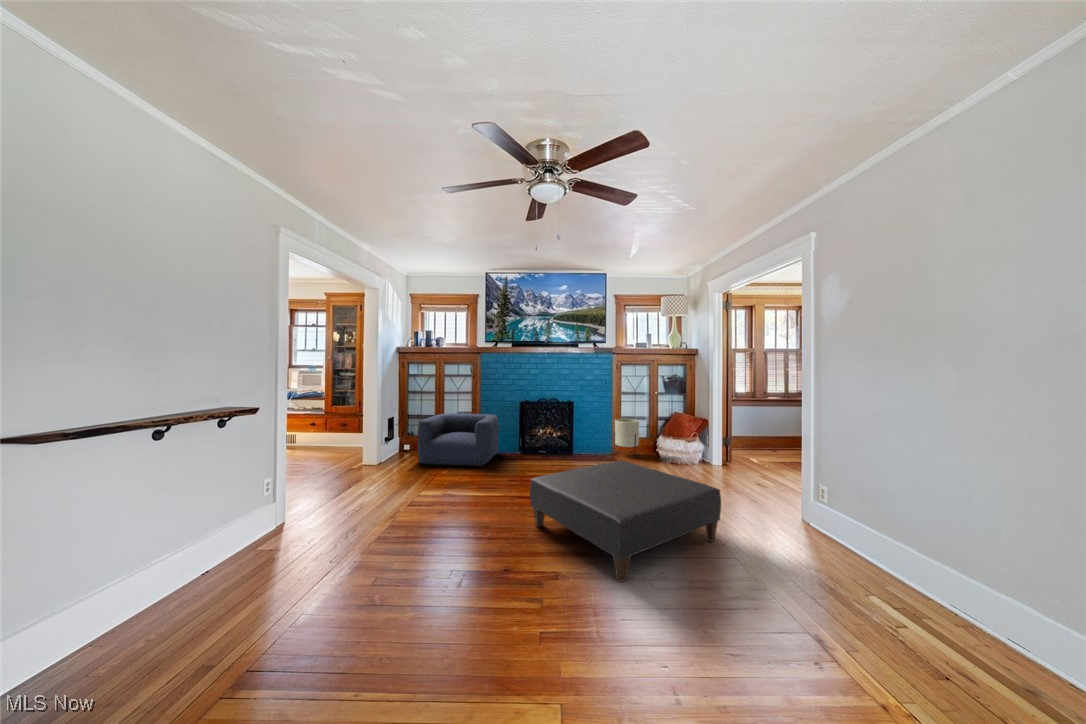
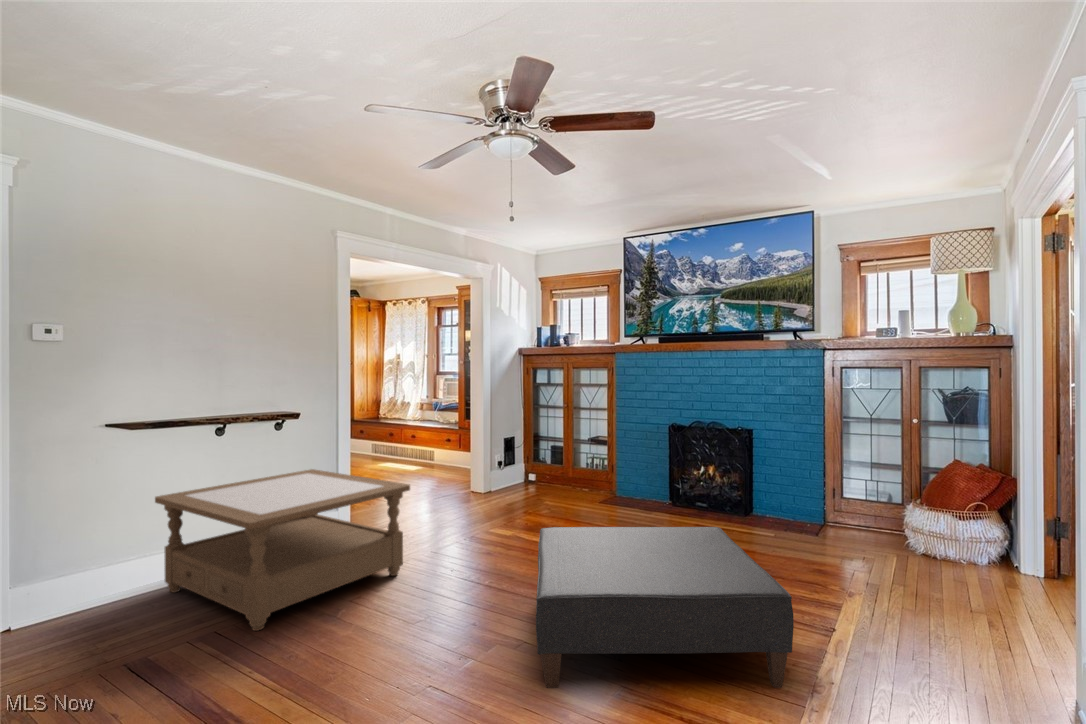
armchair: present [418,414,499,466] -> none [520,437,634,513]
planter: present [614,419,639,458] -> none [818,465,866,539]
coffee table: none [128,461,415,627] -> present [155,469,410,631]

